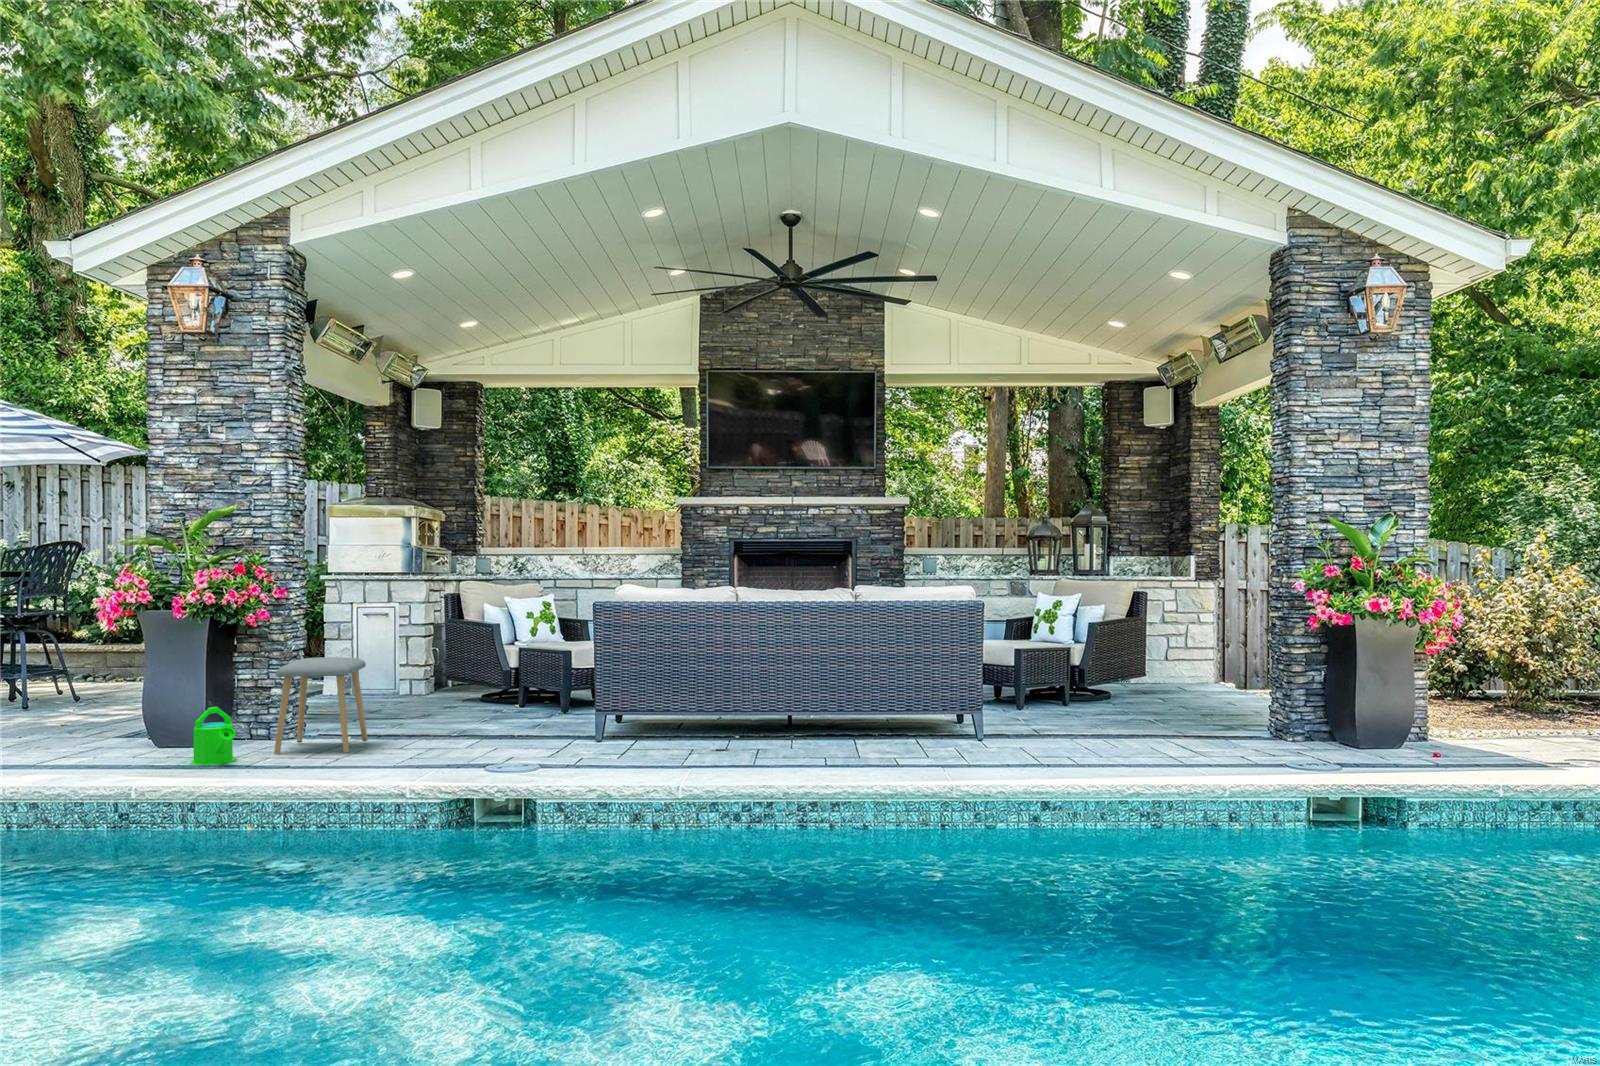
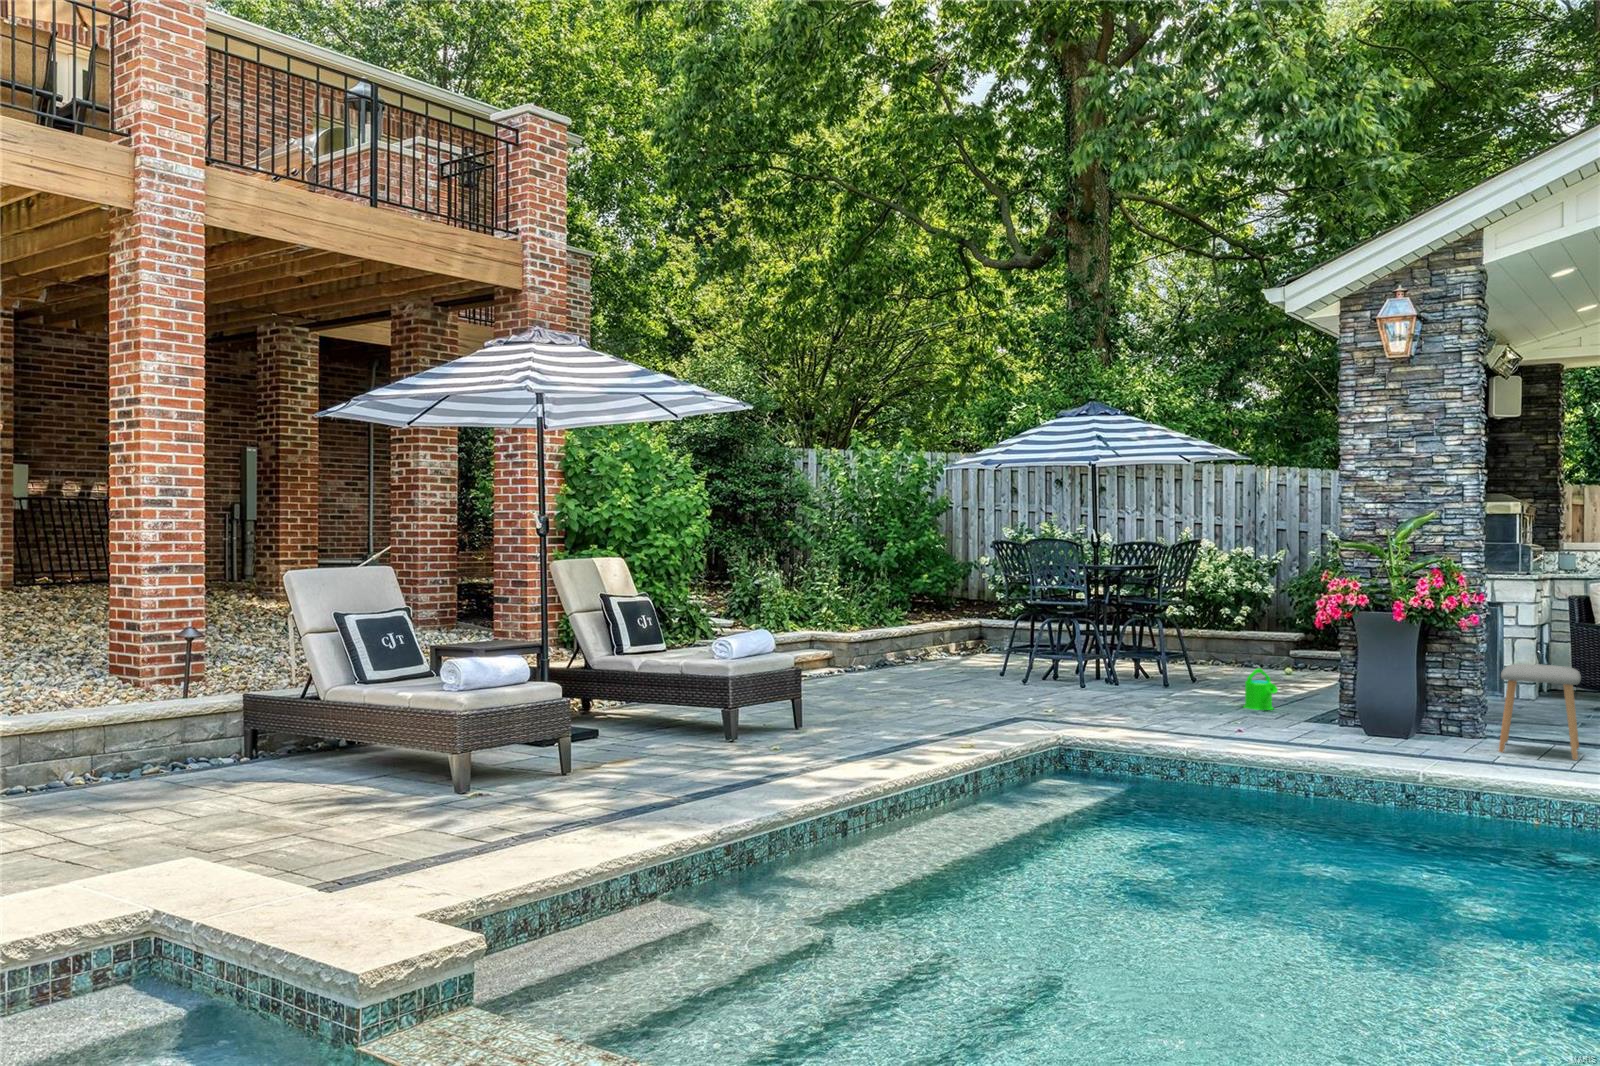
watering can: present [190,707,236,765] -> present [1243,669,1278,710]

